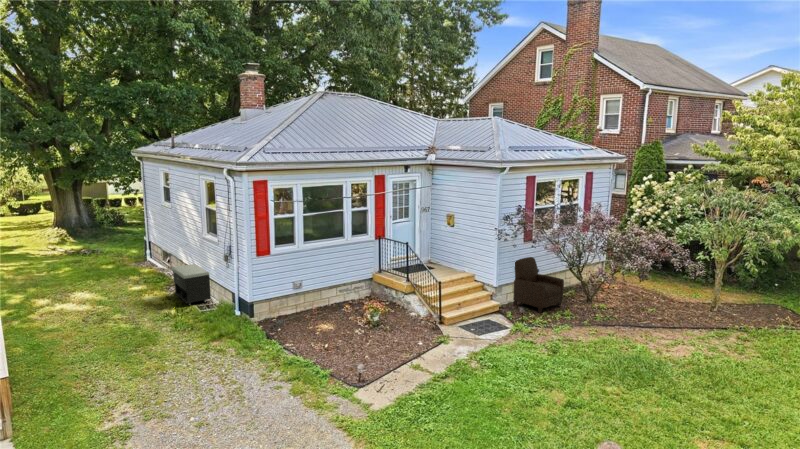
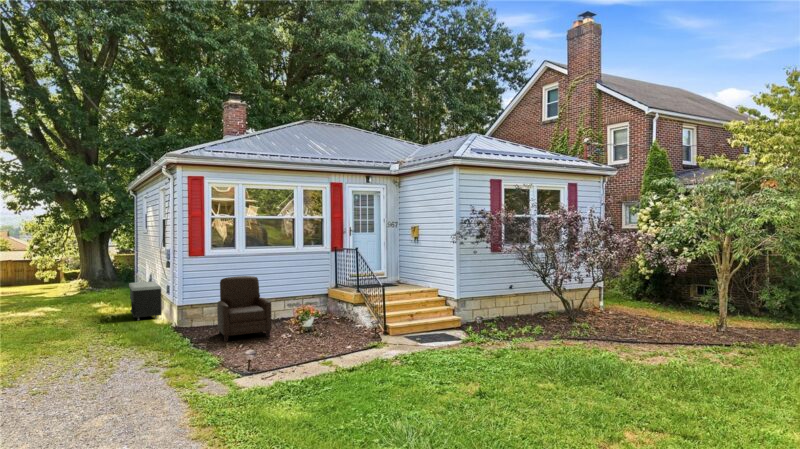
chair: present [513,257,564,313] -> present [217,276,271,342]

